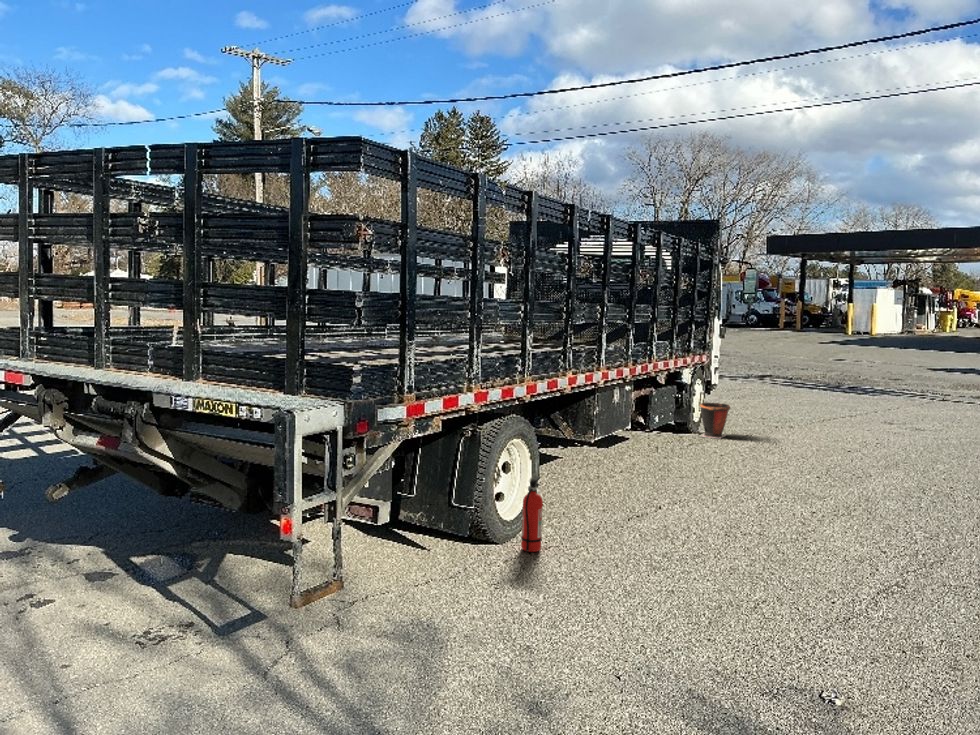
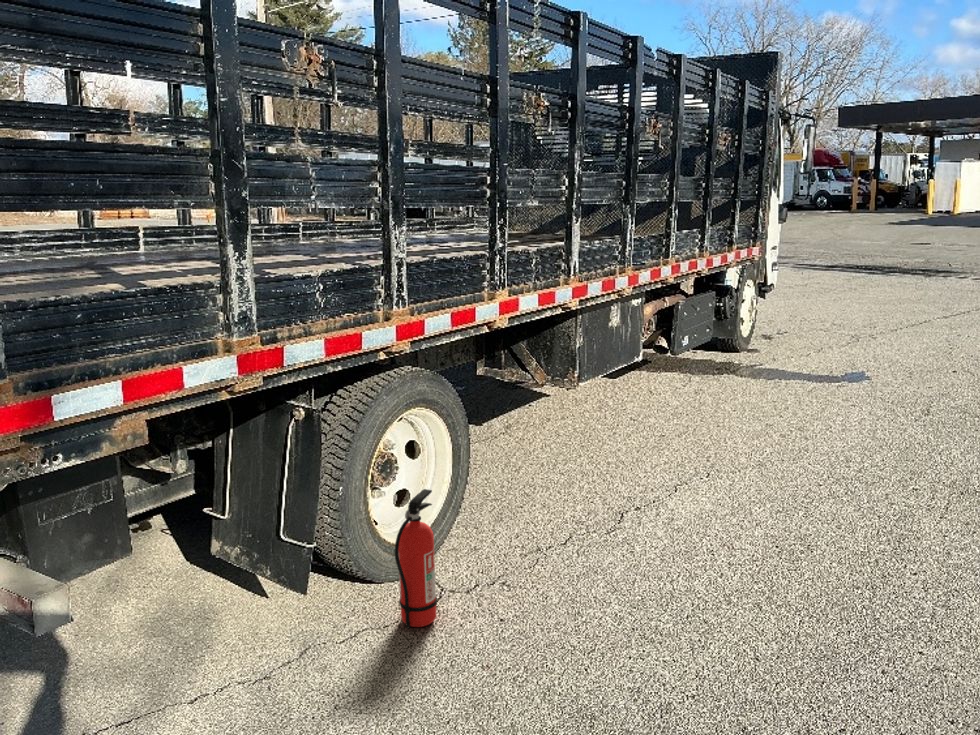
waste bin: present [700,403,730,438] -> none [749,309,794,361]

